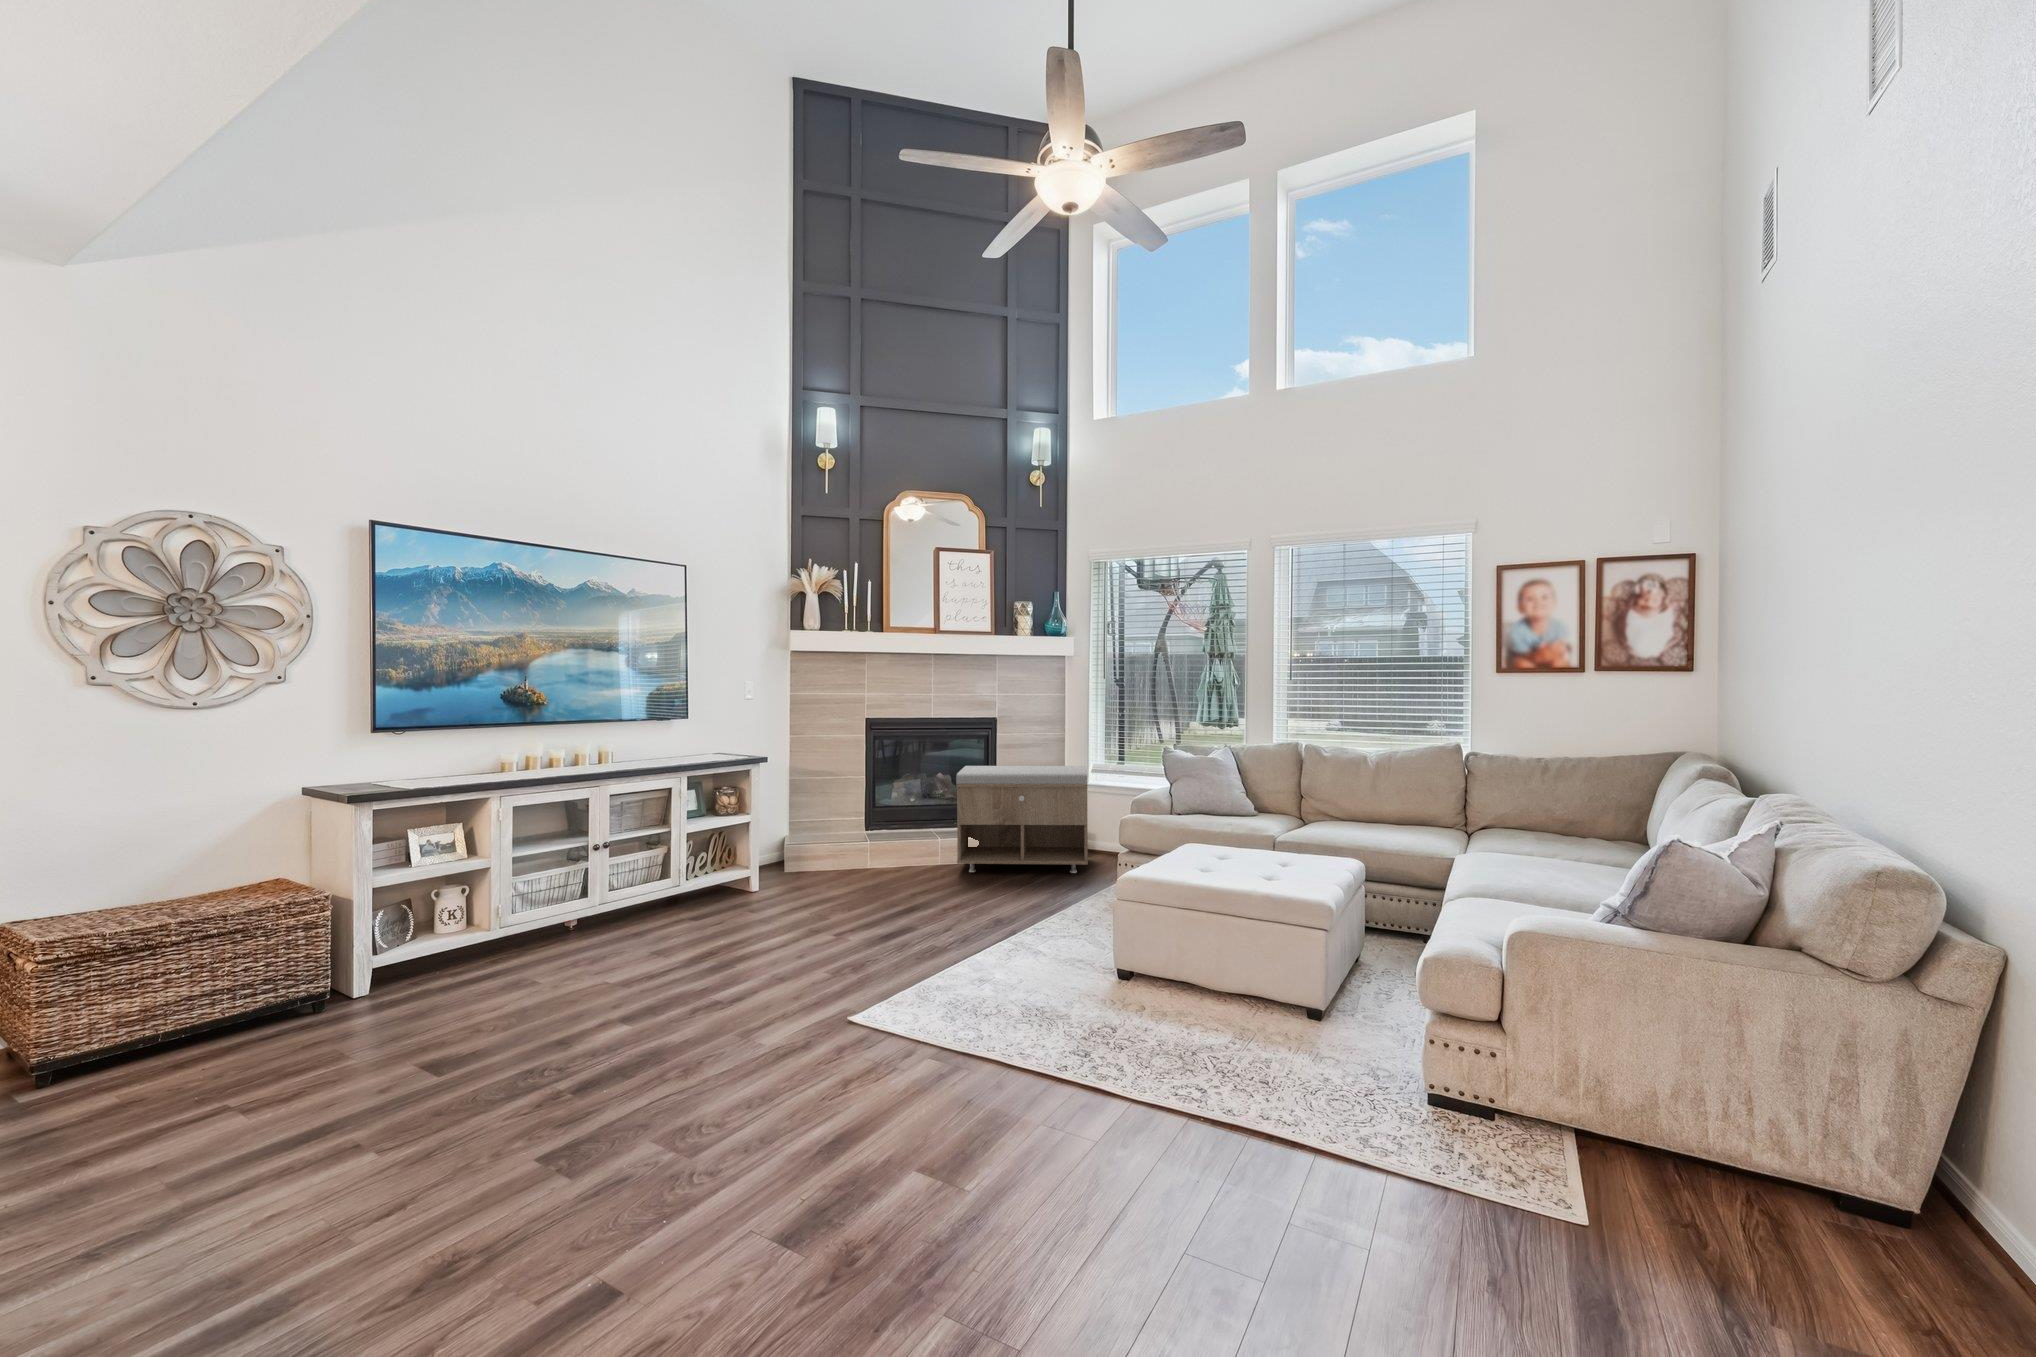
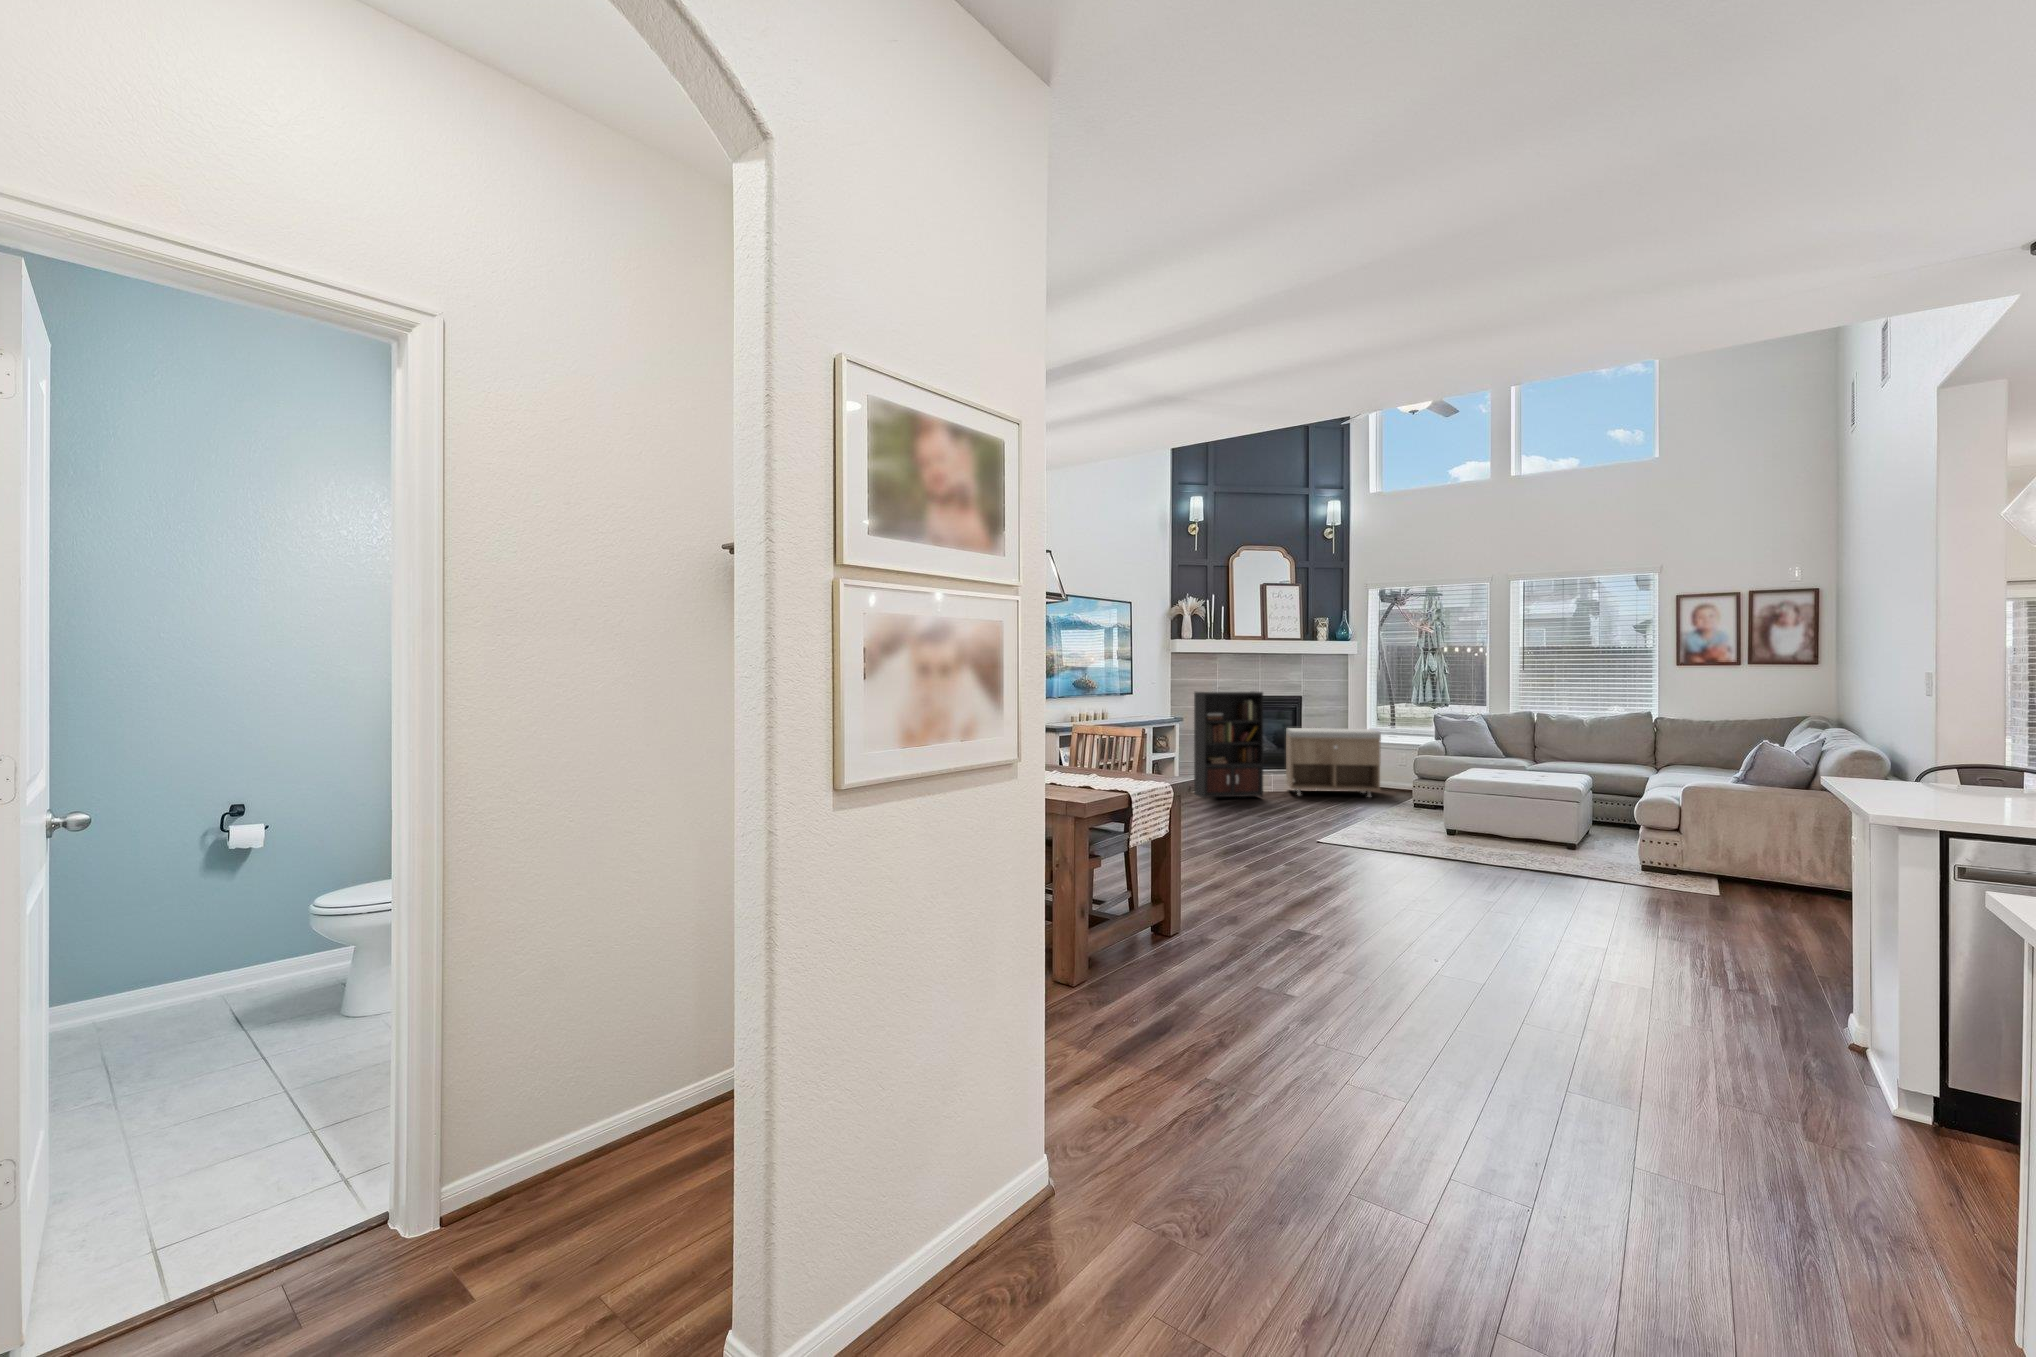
bookcase: none [803,712,921,889] -> present [1194,691,1263,798]

